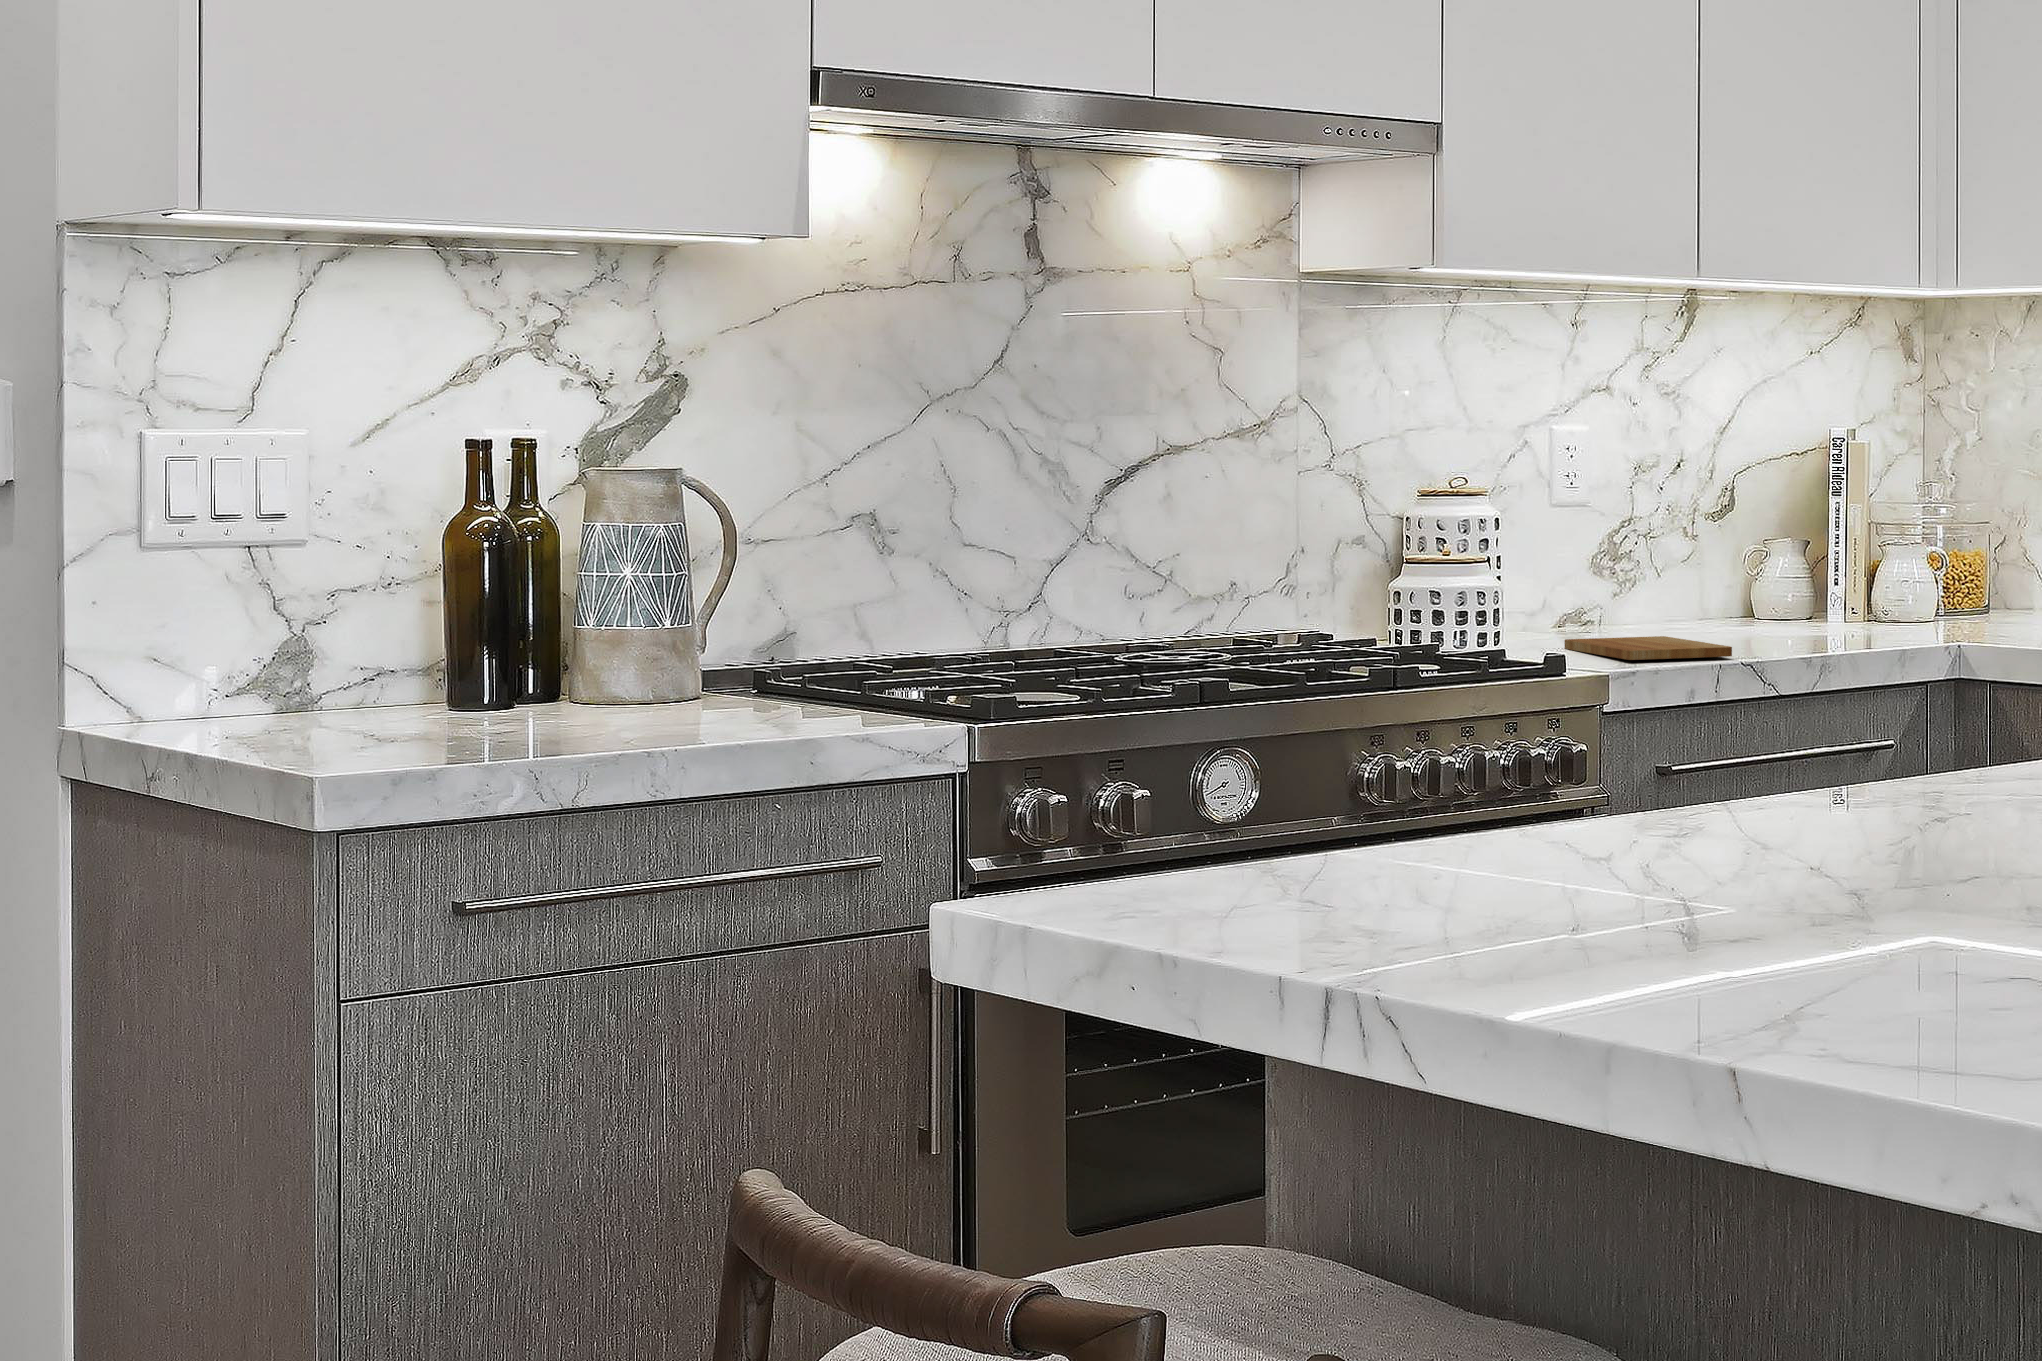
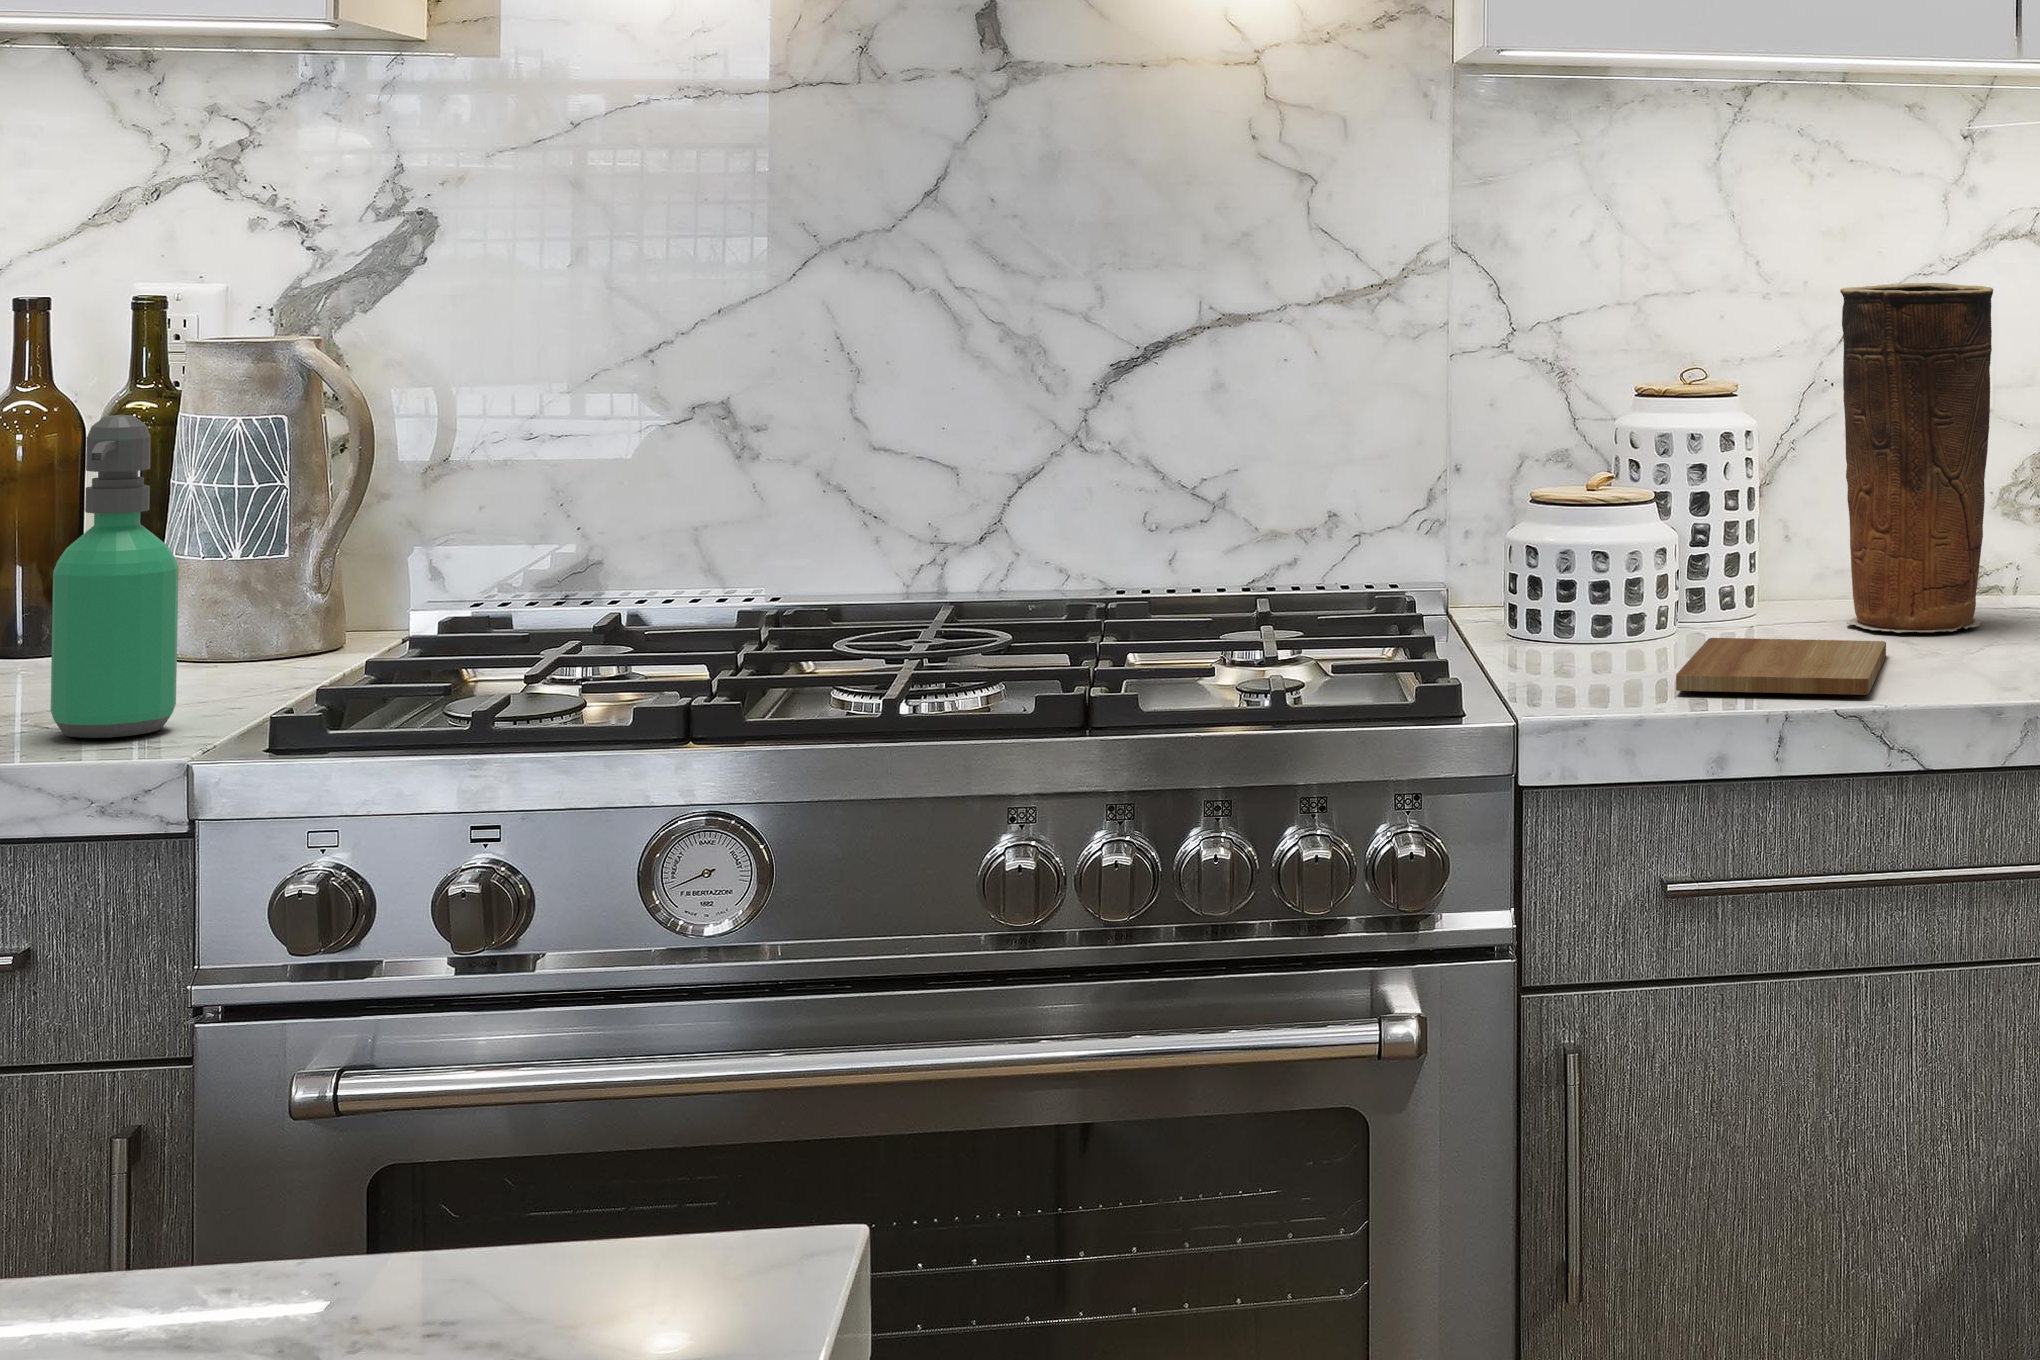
vase: none [1578,420,1676,636] -> present [1840,283,1993,633]
soap dispenser: none [773,510,849,723] -> present [51,415,178,738]

